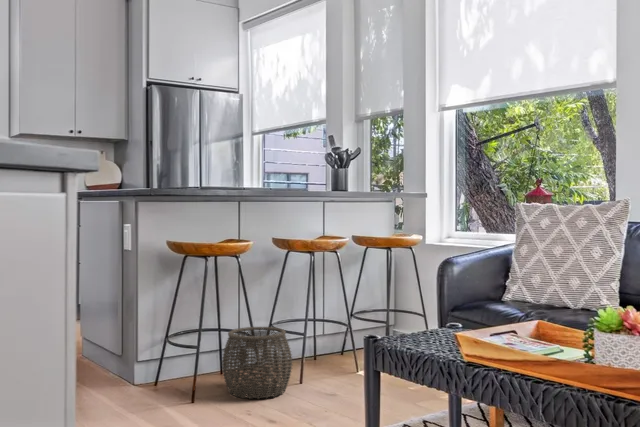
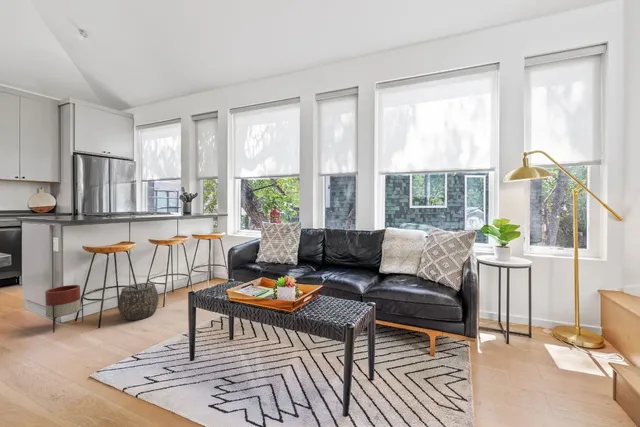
planter: none [115,316,167,398] -> present [45,285,83,332]

